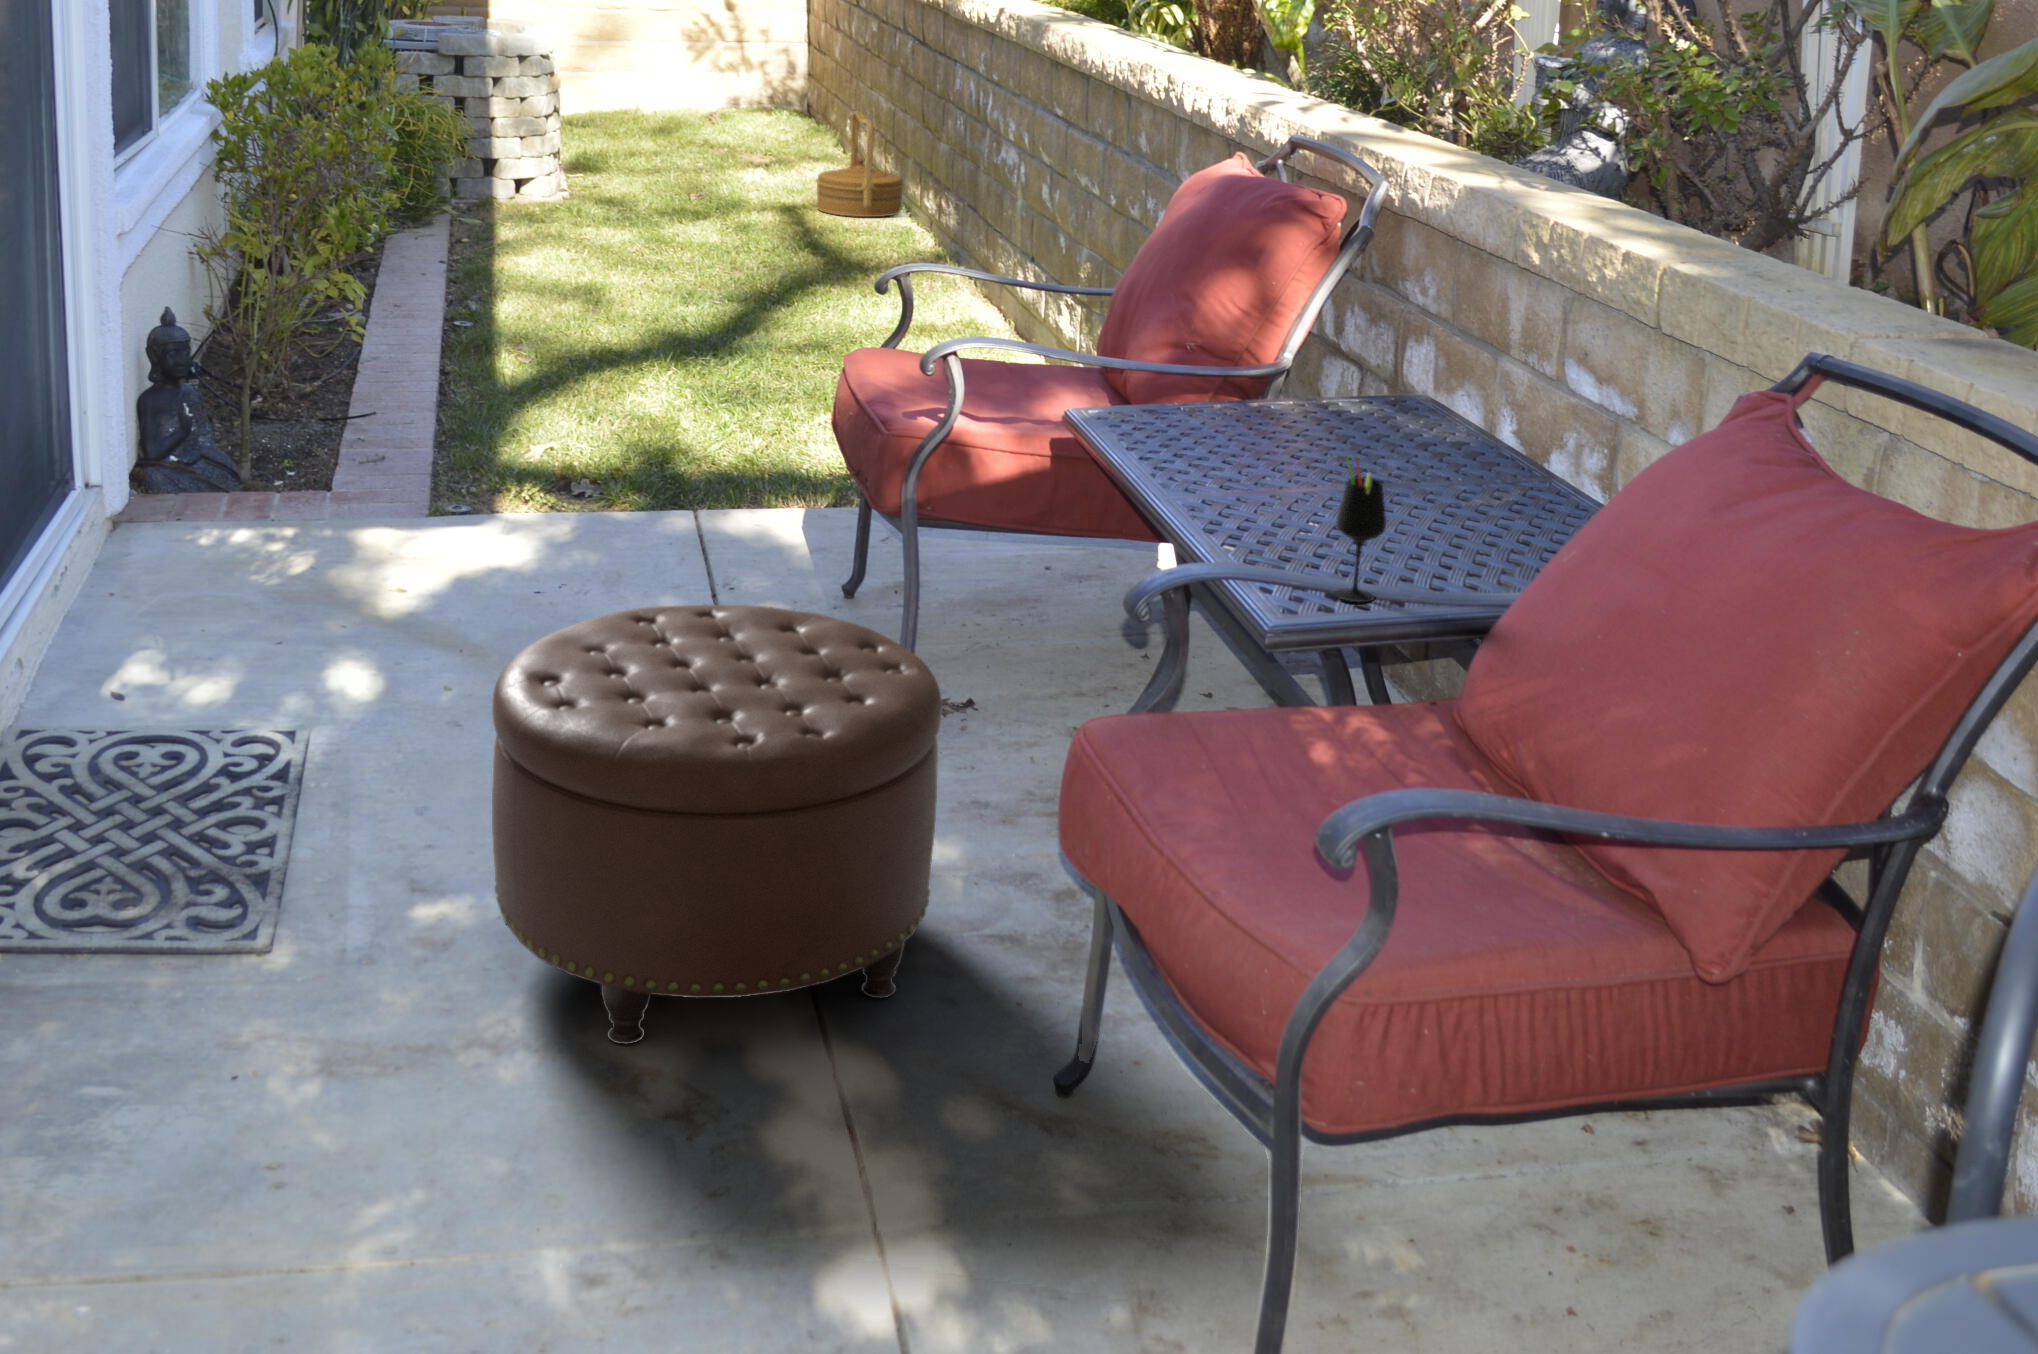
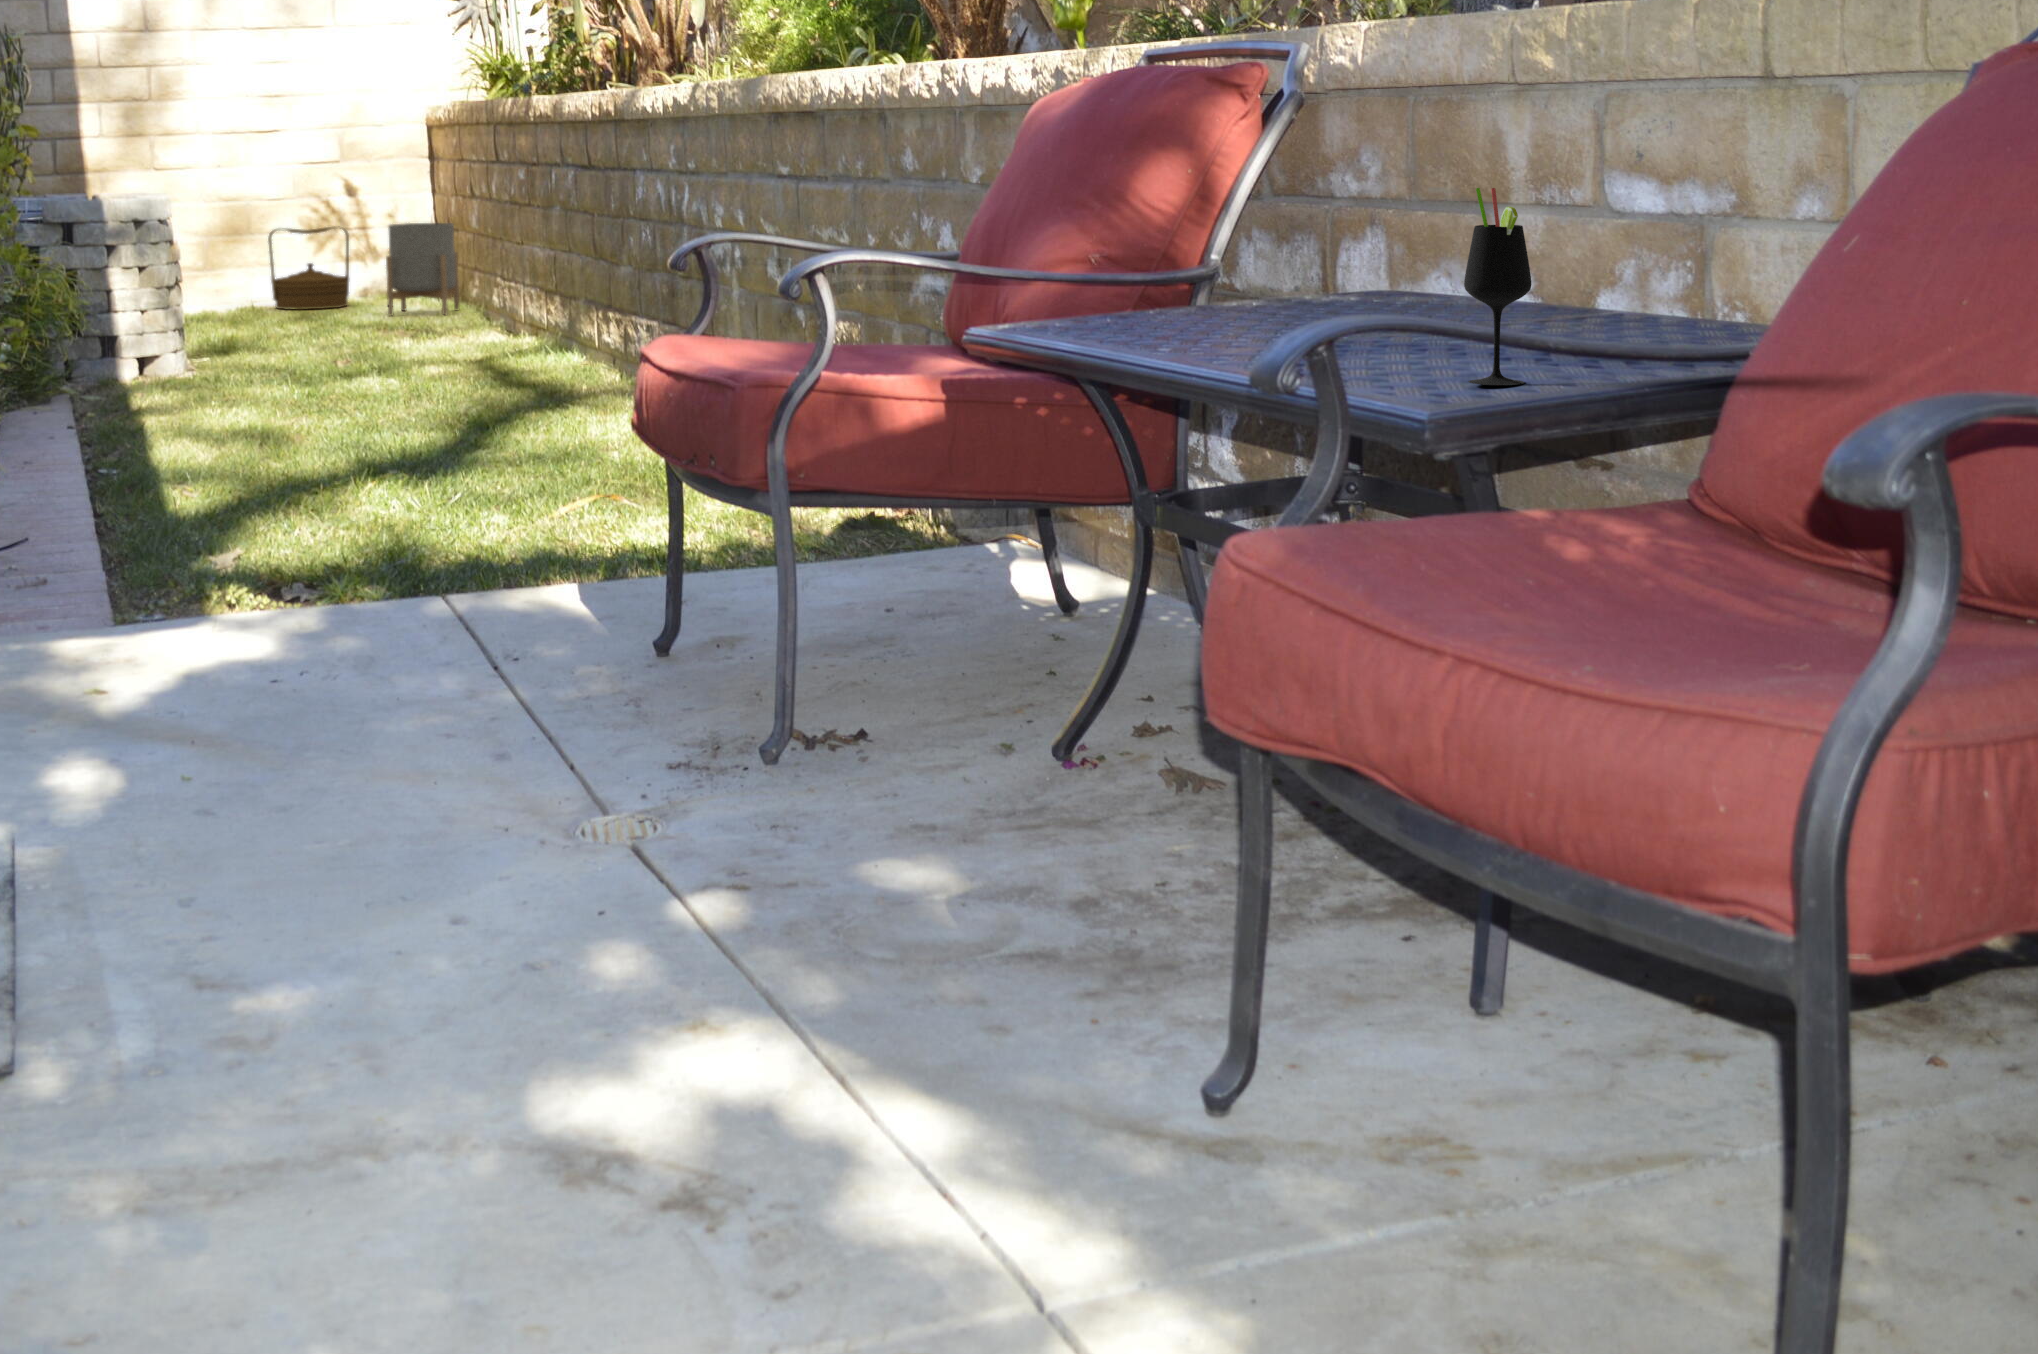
planter: none [754,42,823,133] -> present [386,223,459,316]
woven basket: present [816,111,904,217] -> present [268,227,349,310]
ottoman: present [492,605,942,1044] -> none [333,540,953,1114]

